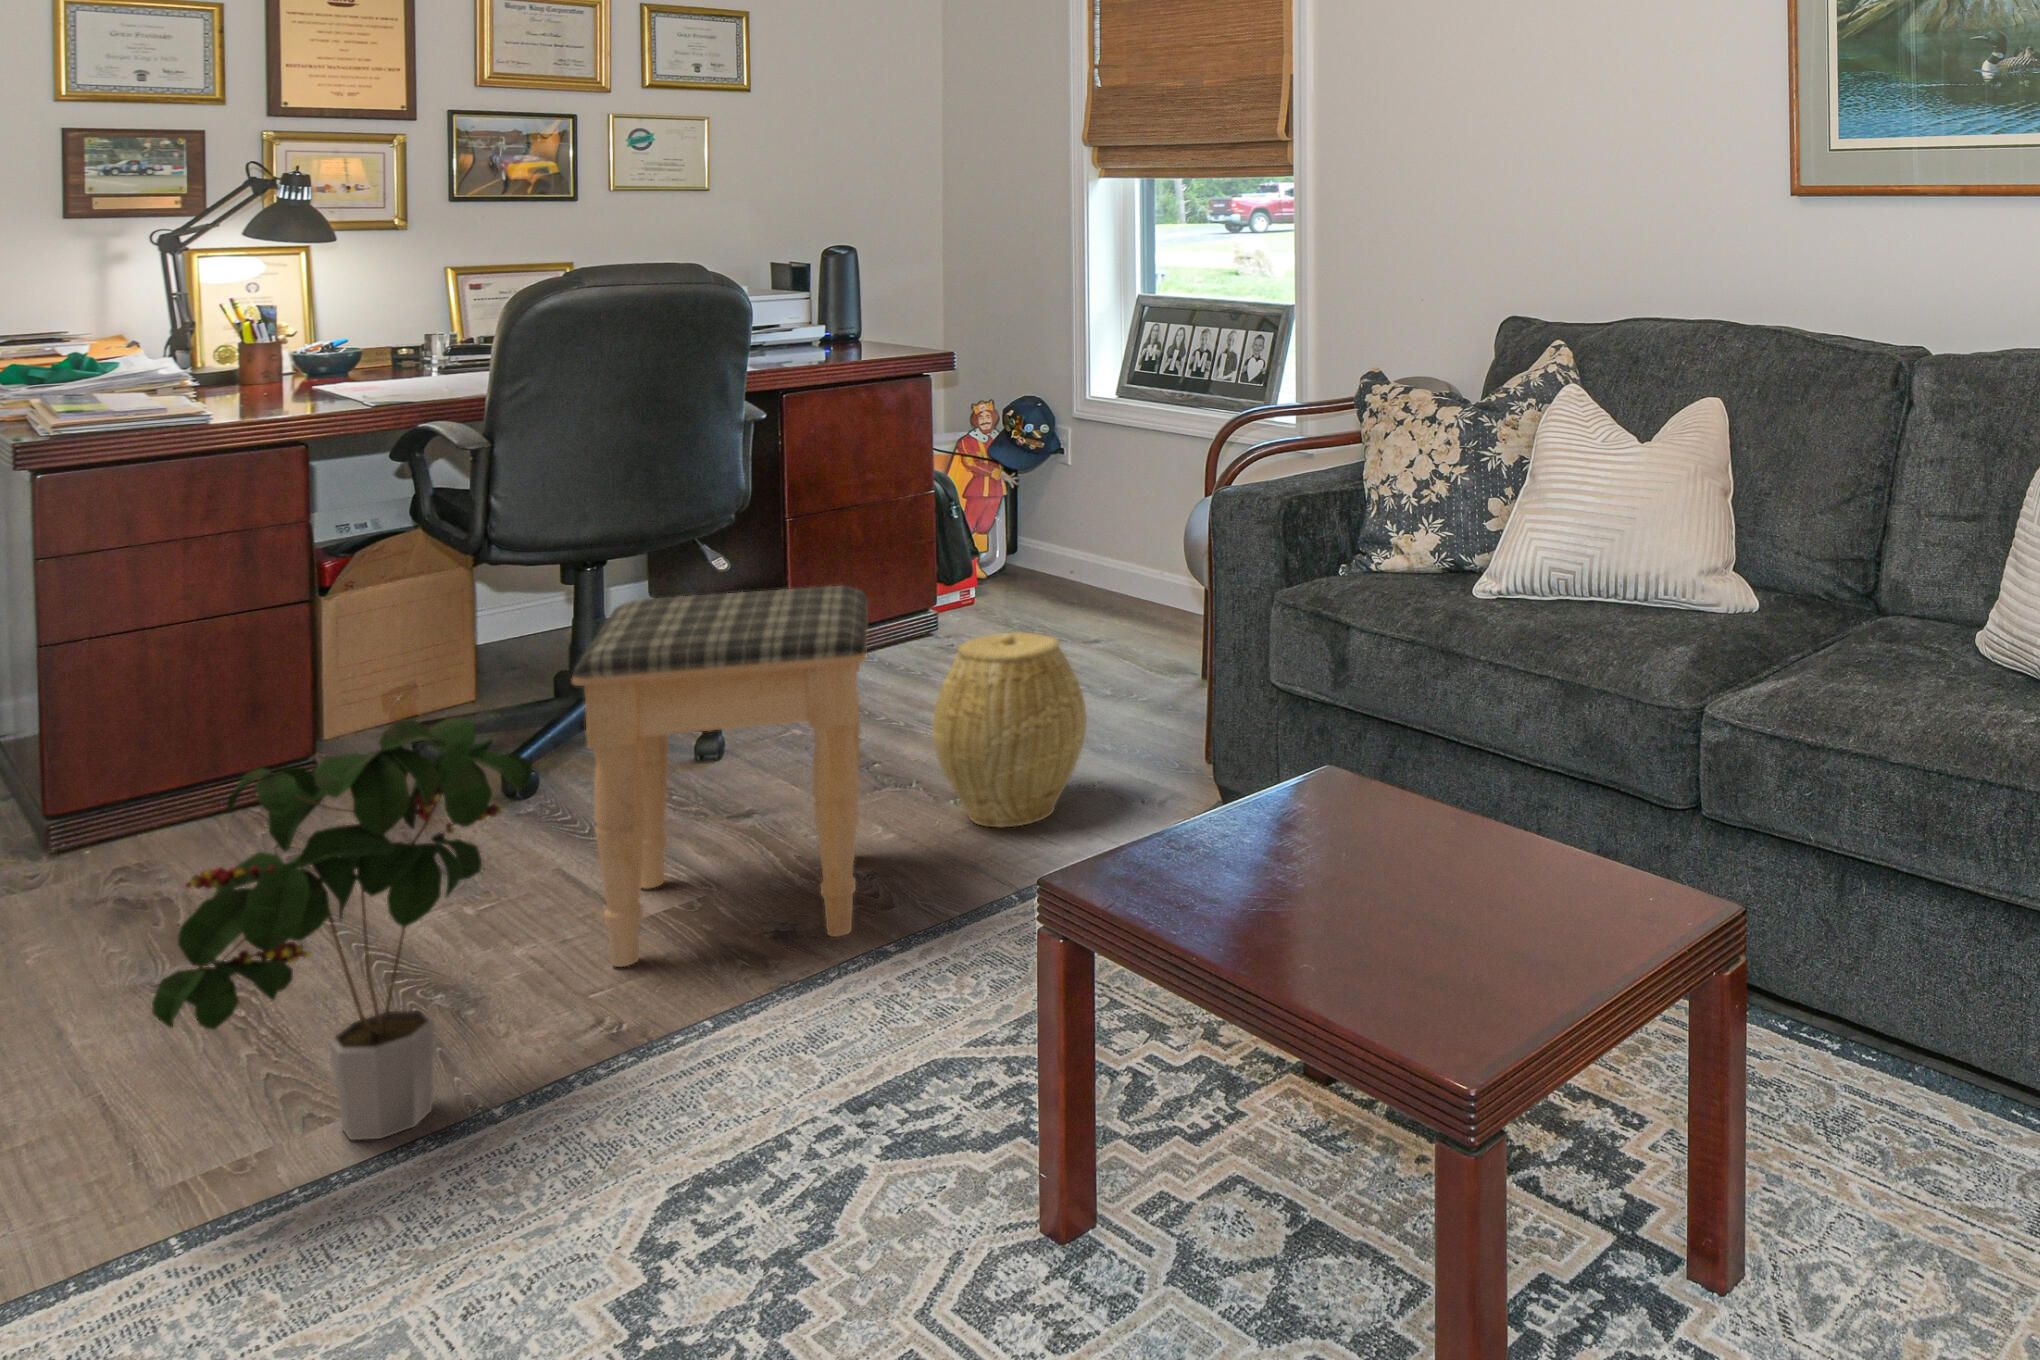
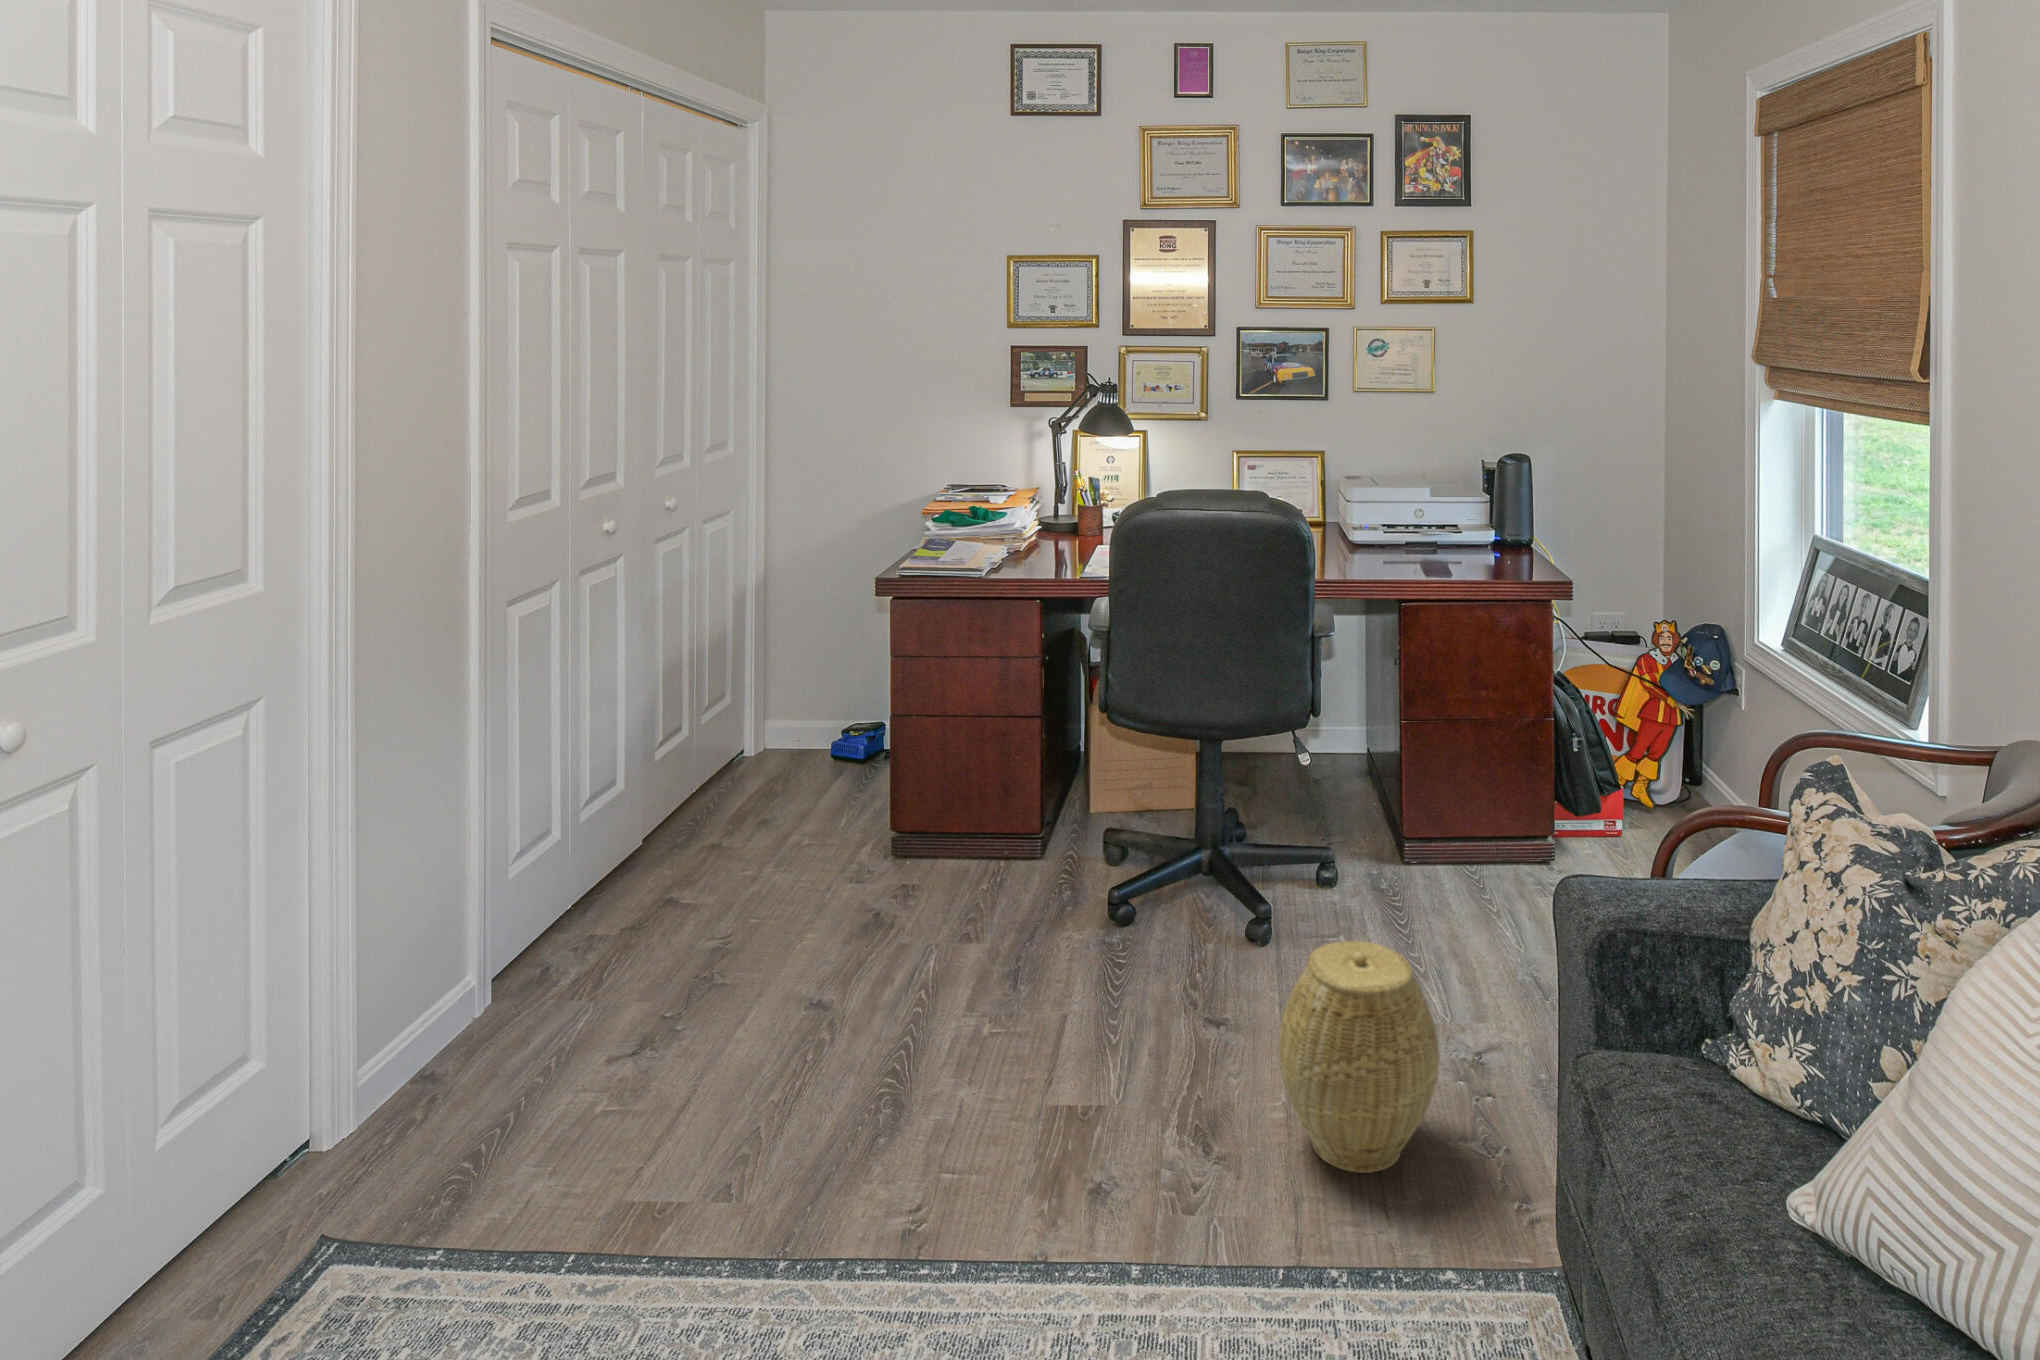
footstool: present [572,586,868,967] -> none [905,820,1215,1229]
potted plant: present [152,718,533,1140] -> none [517,916,826,1253]

